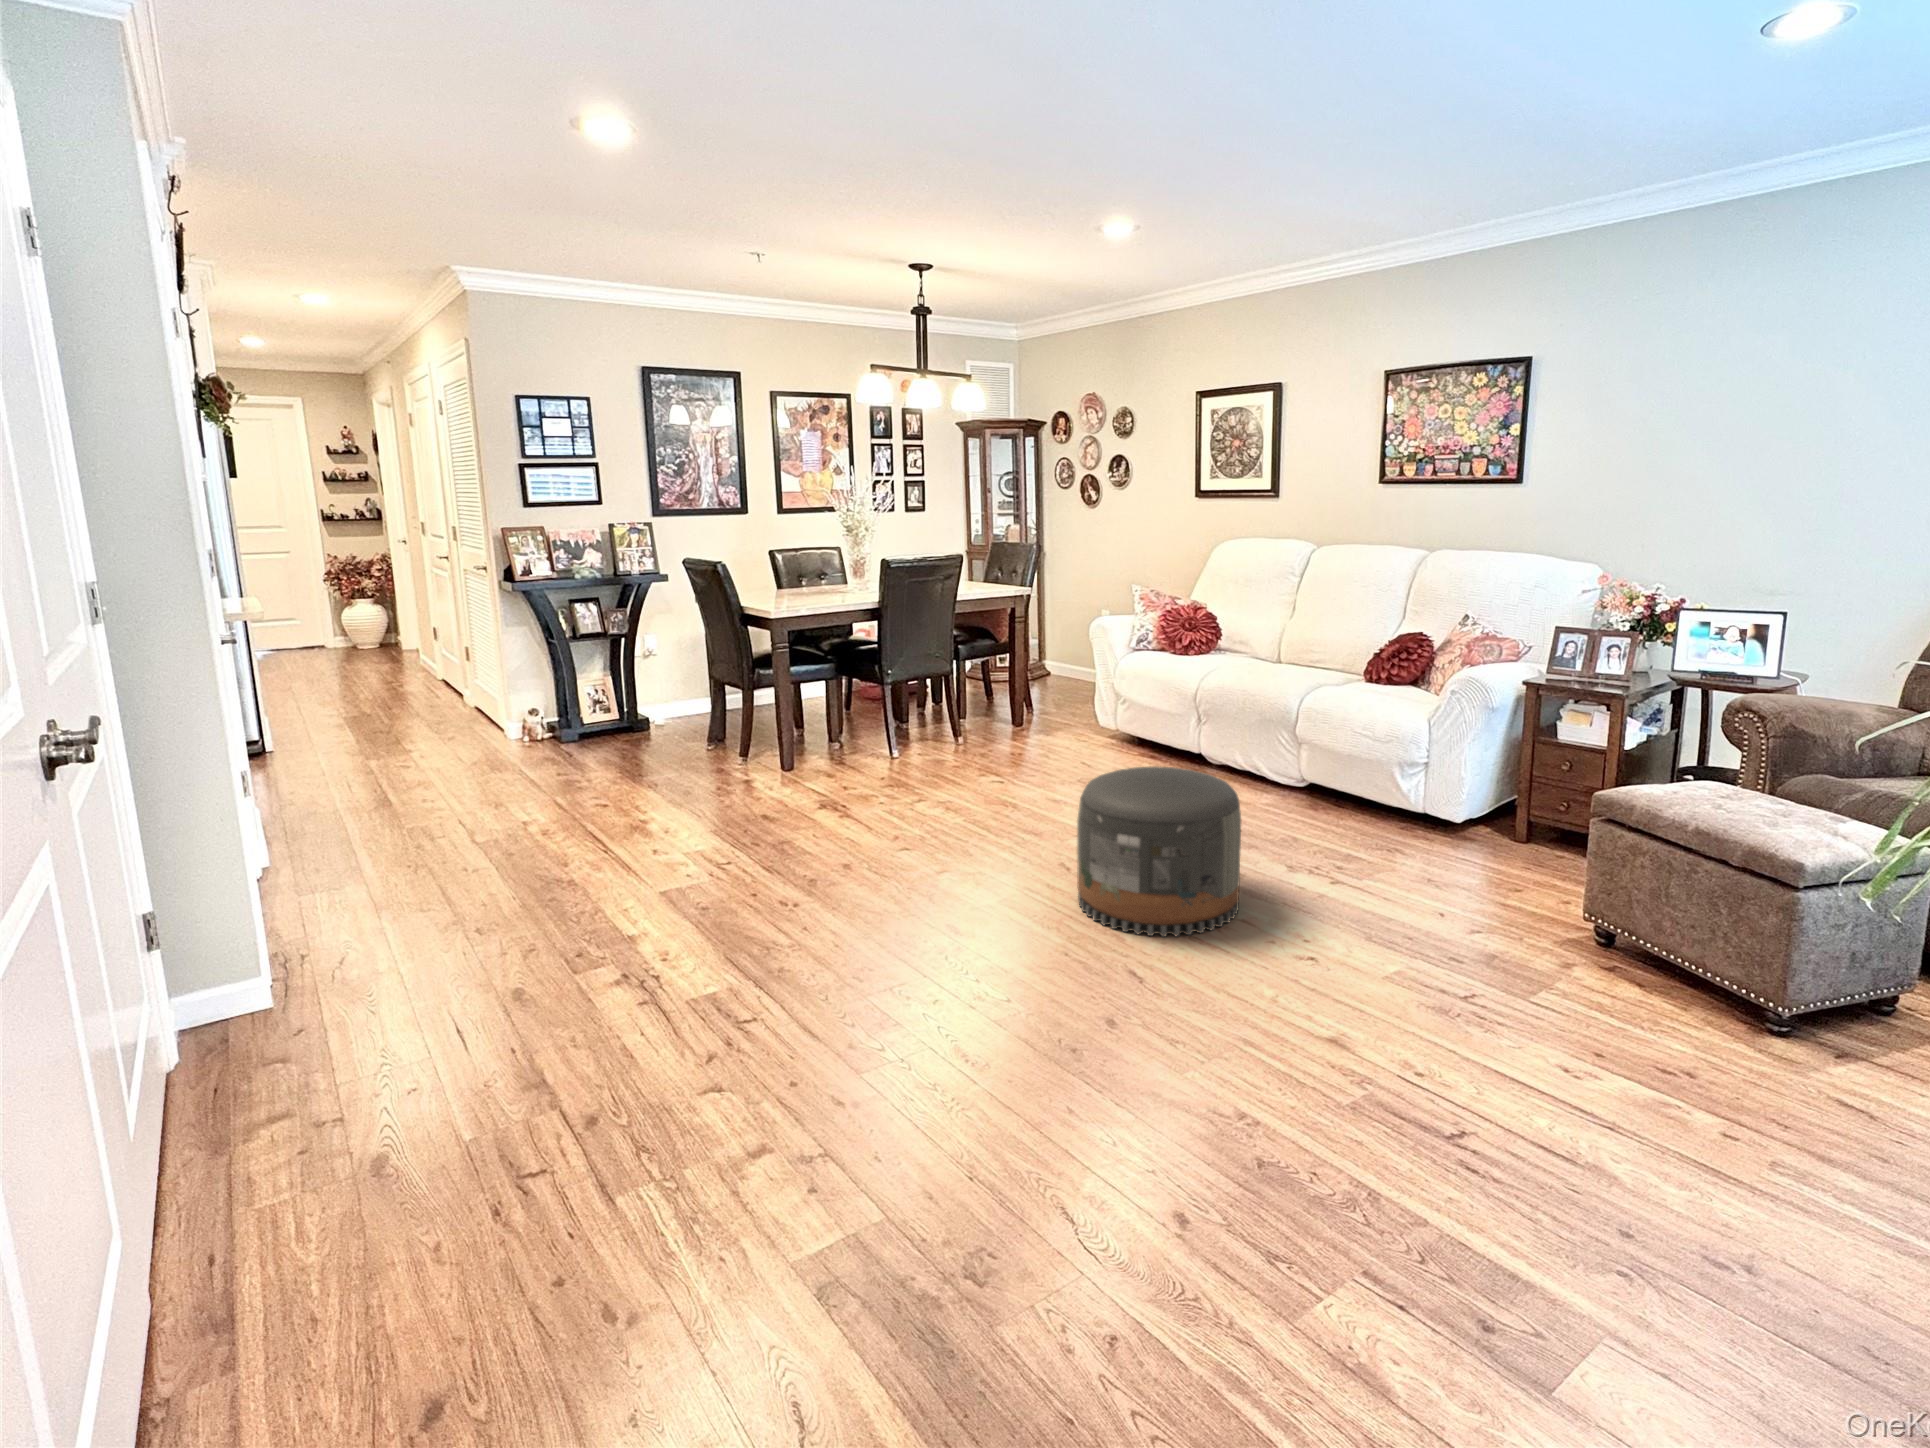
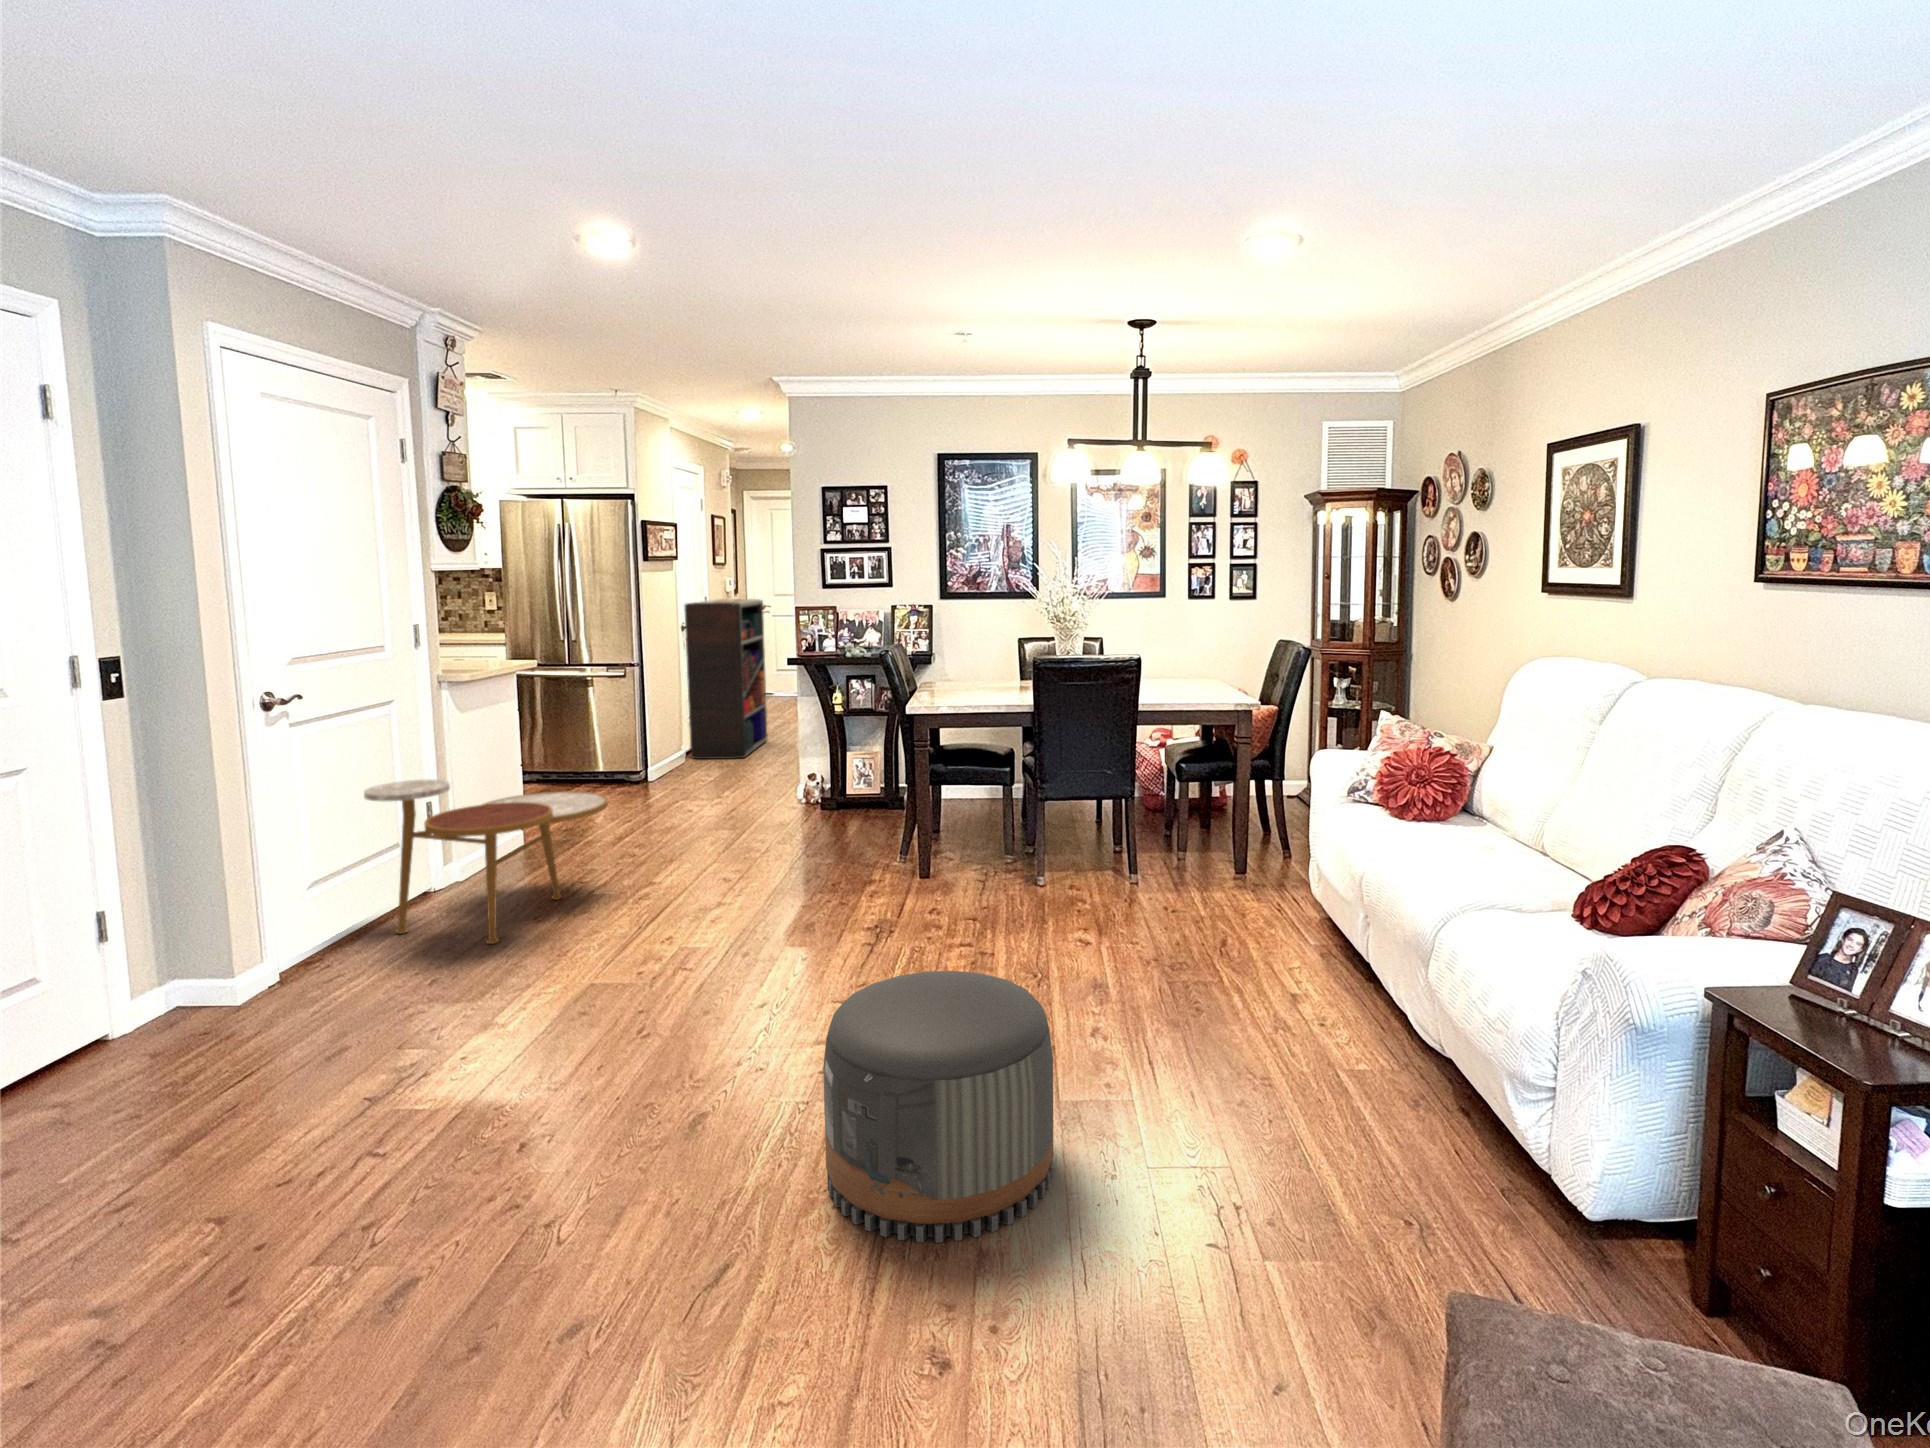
bookshelf: none [233,529,346,725] -> present [685,599,767,759]
side table: none [236,735,510,925] -> present [364,780,608,944]

